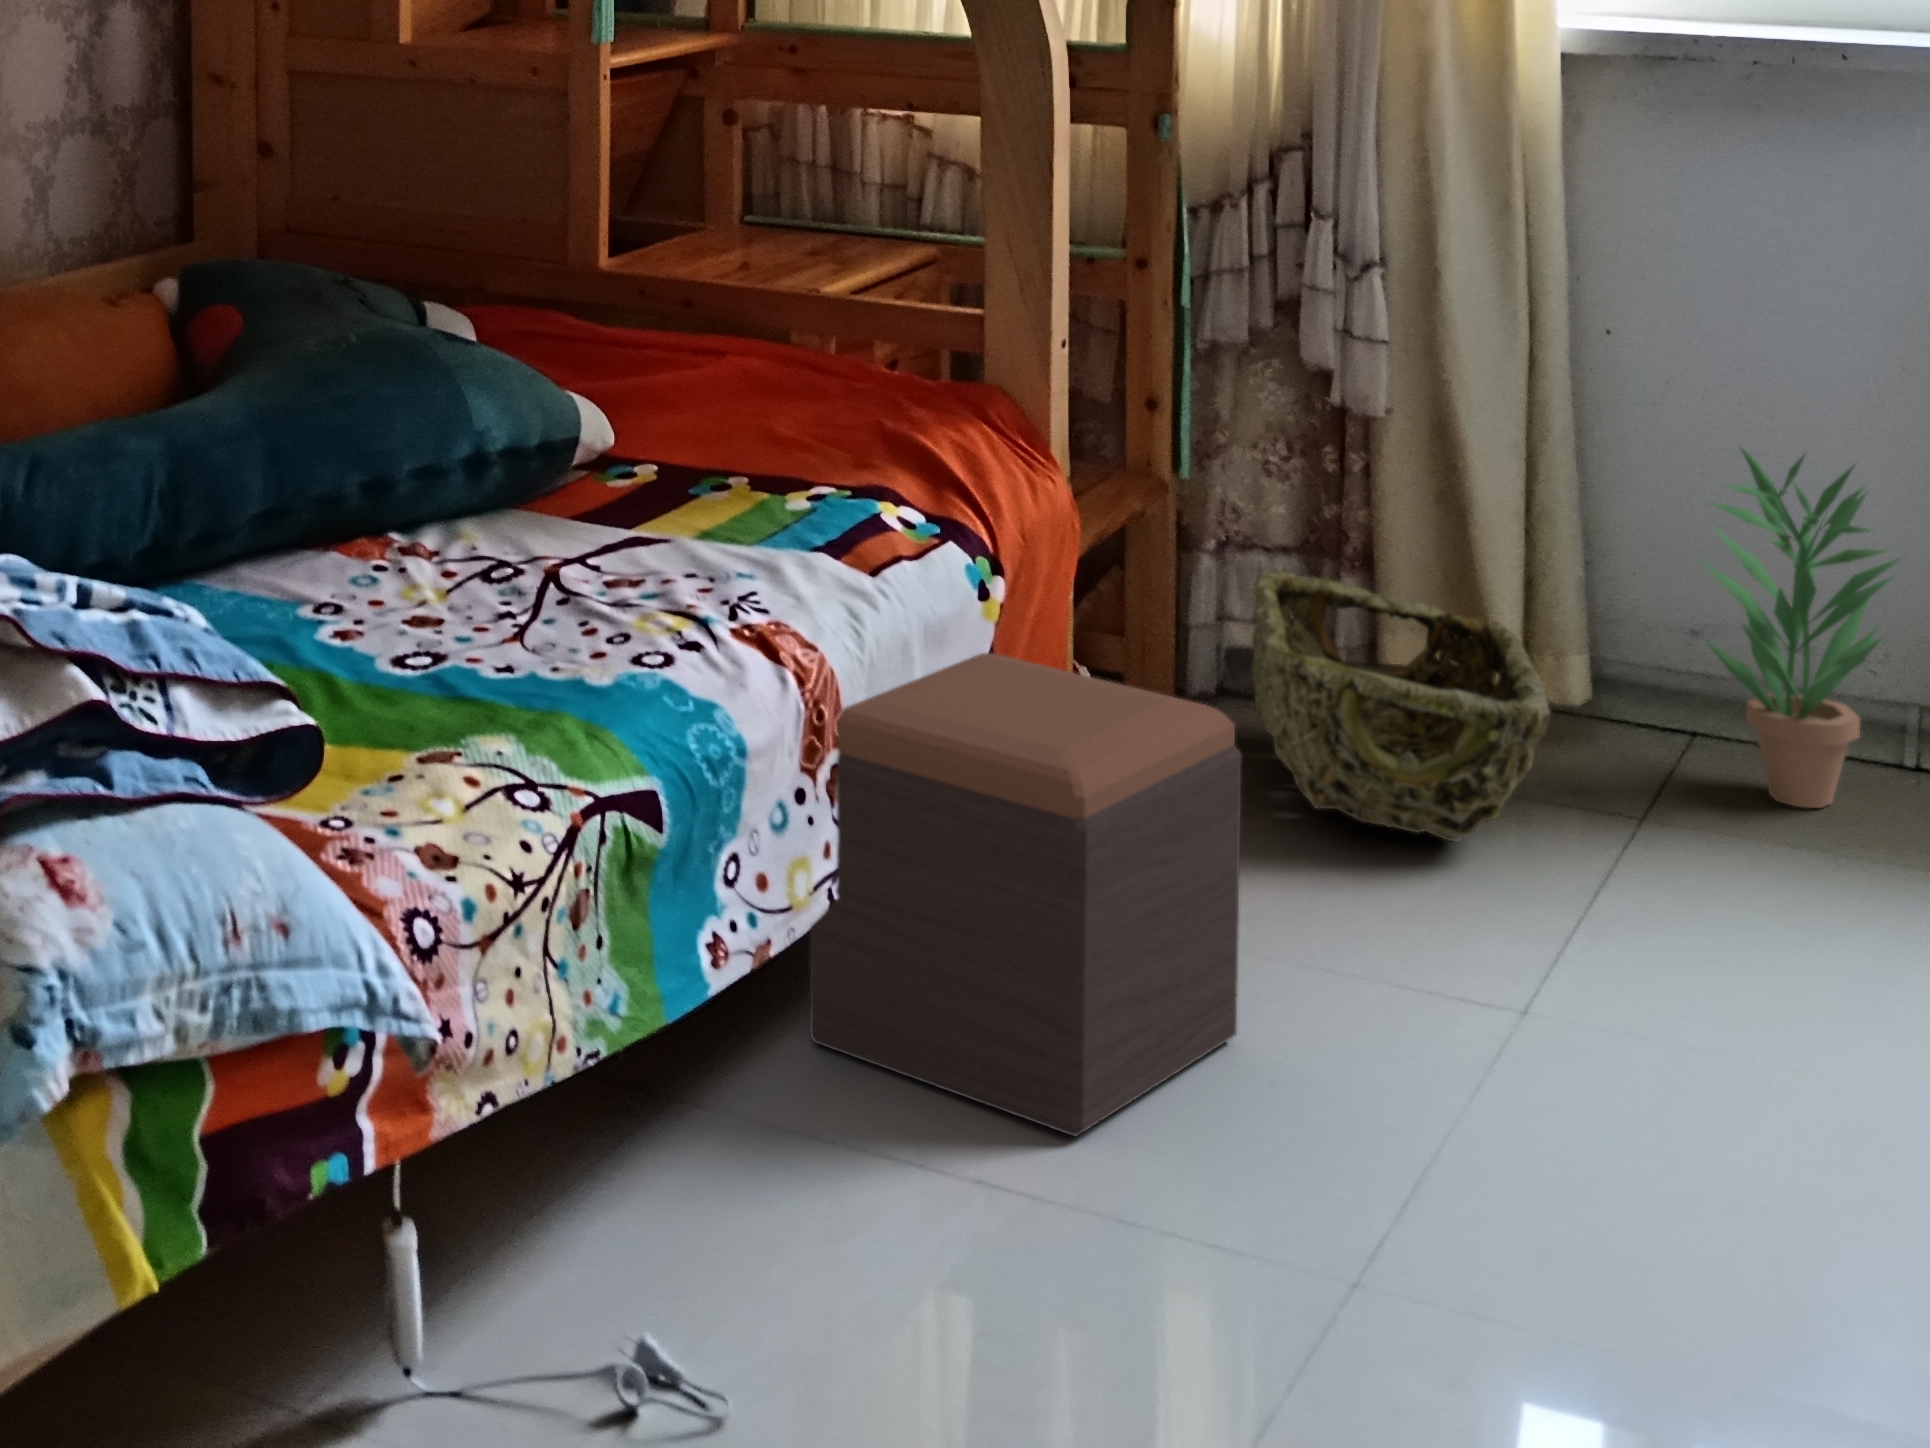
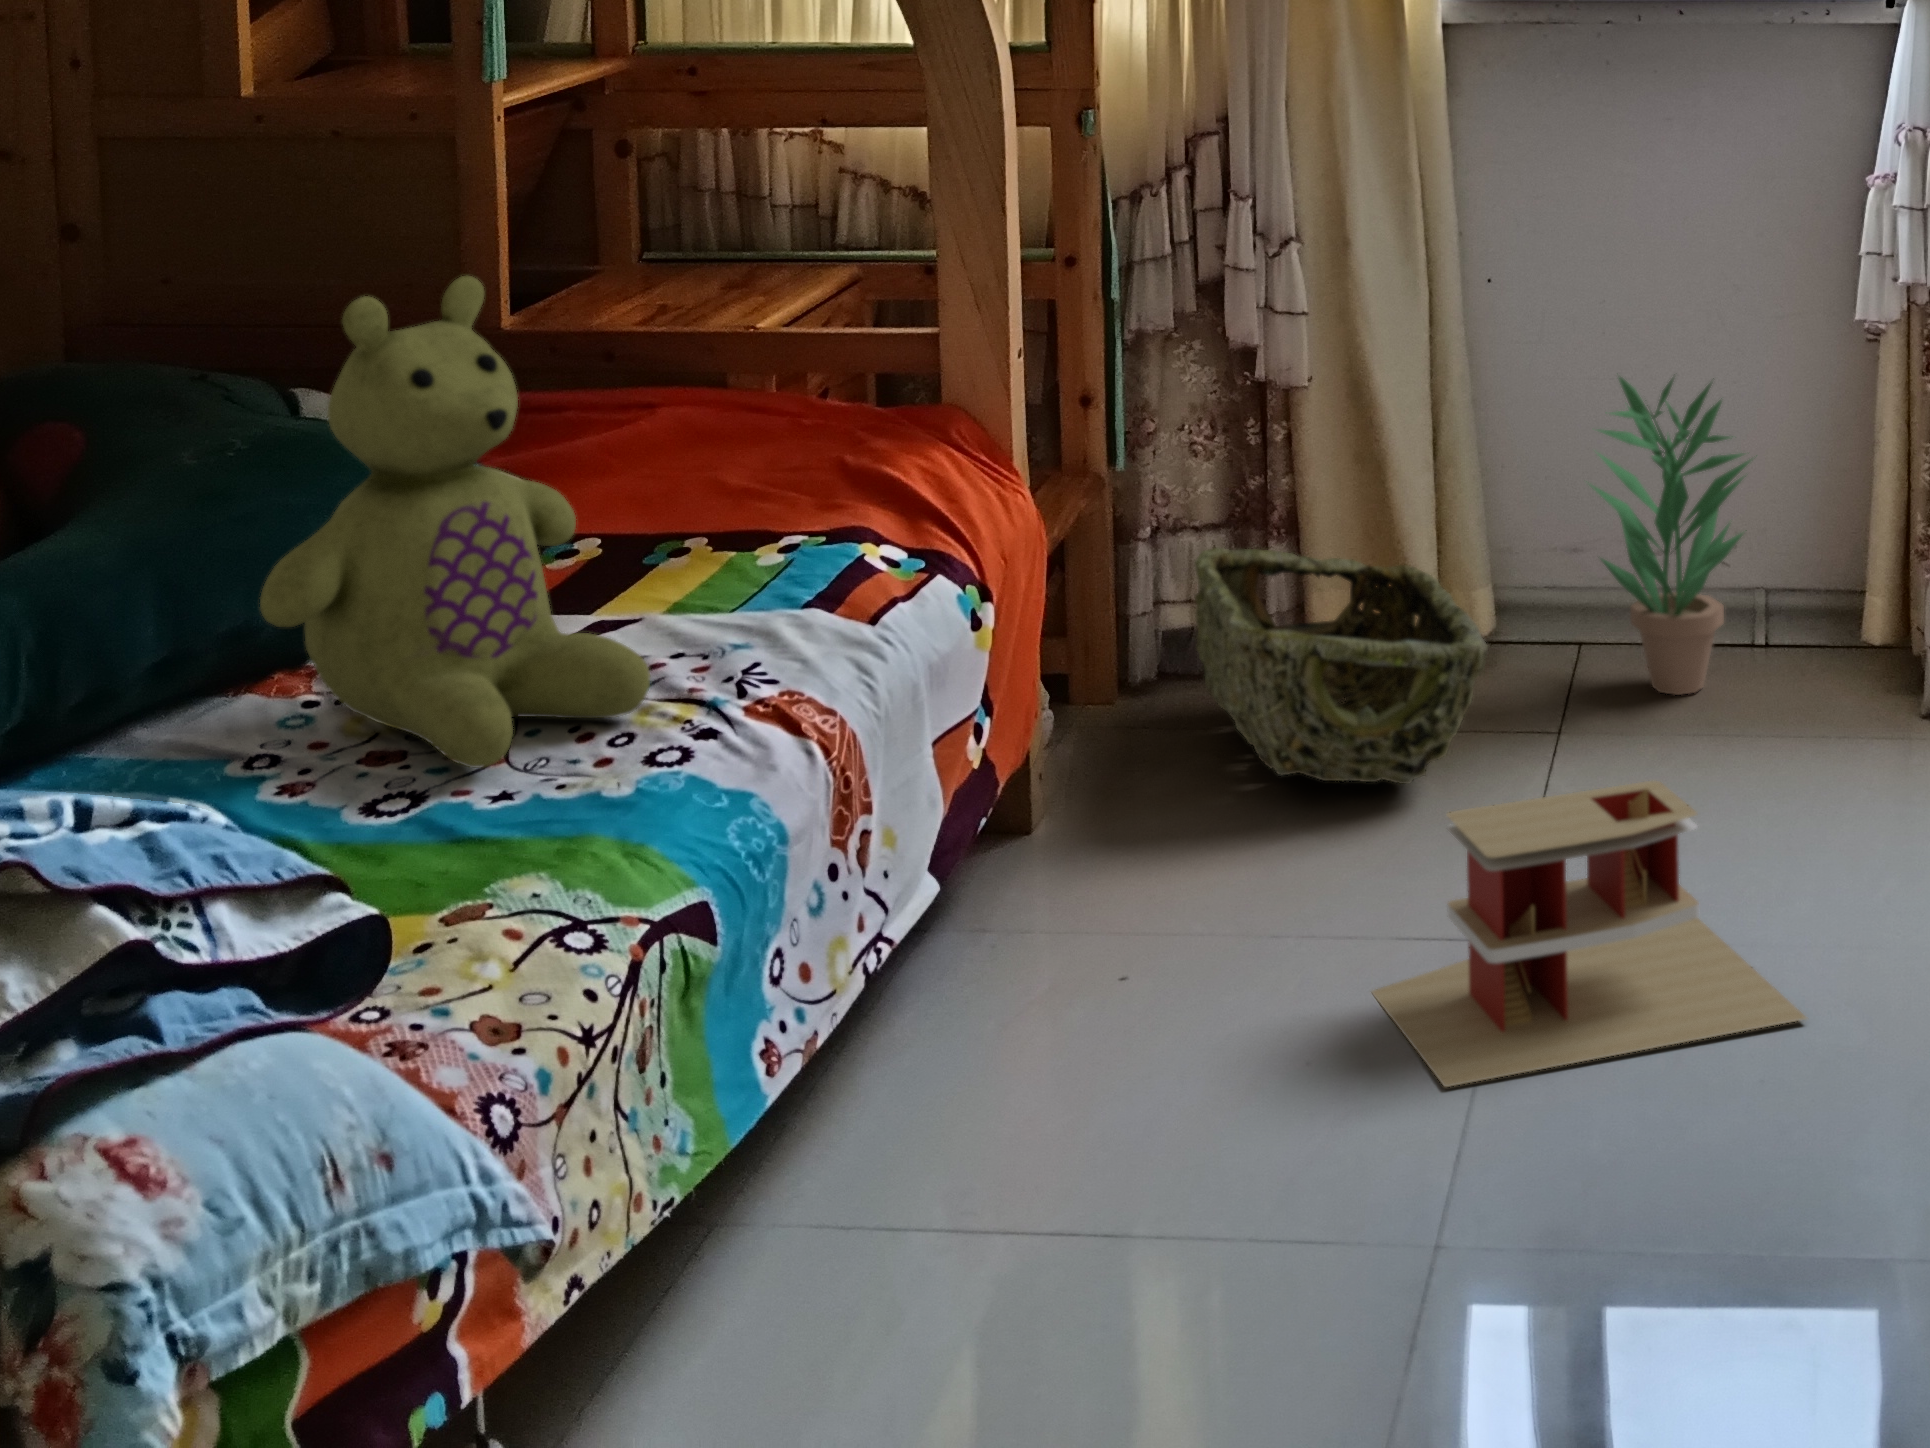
stuffed bear: none [317,204,640,641] -> present [260,276,651,768]
footstool: present [810,653,1241,1136] -> none [839,682,1266,1160]
toy house: none [1347,863,1847,1166] -> present [1372,781,1806,1087]

